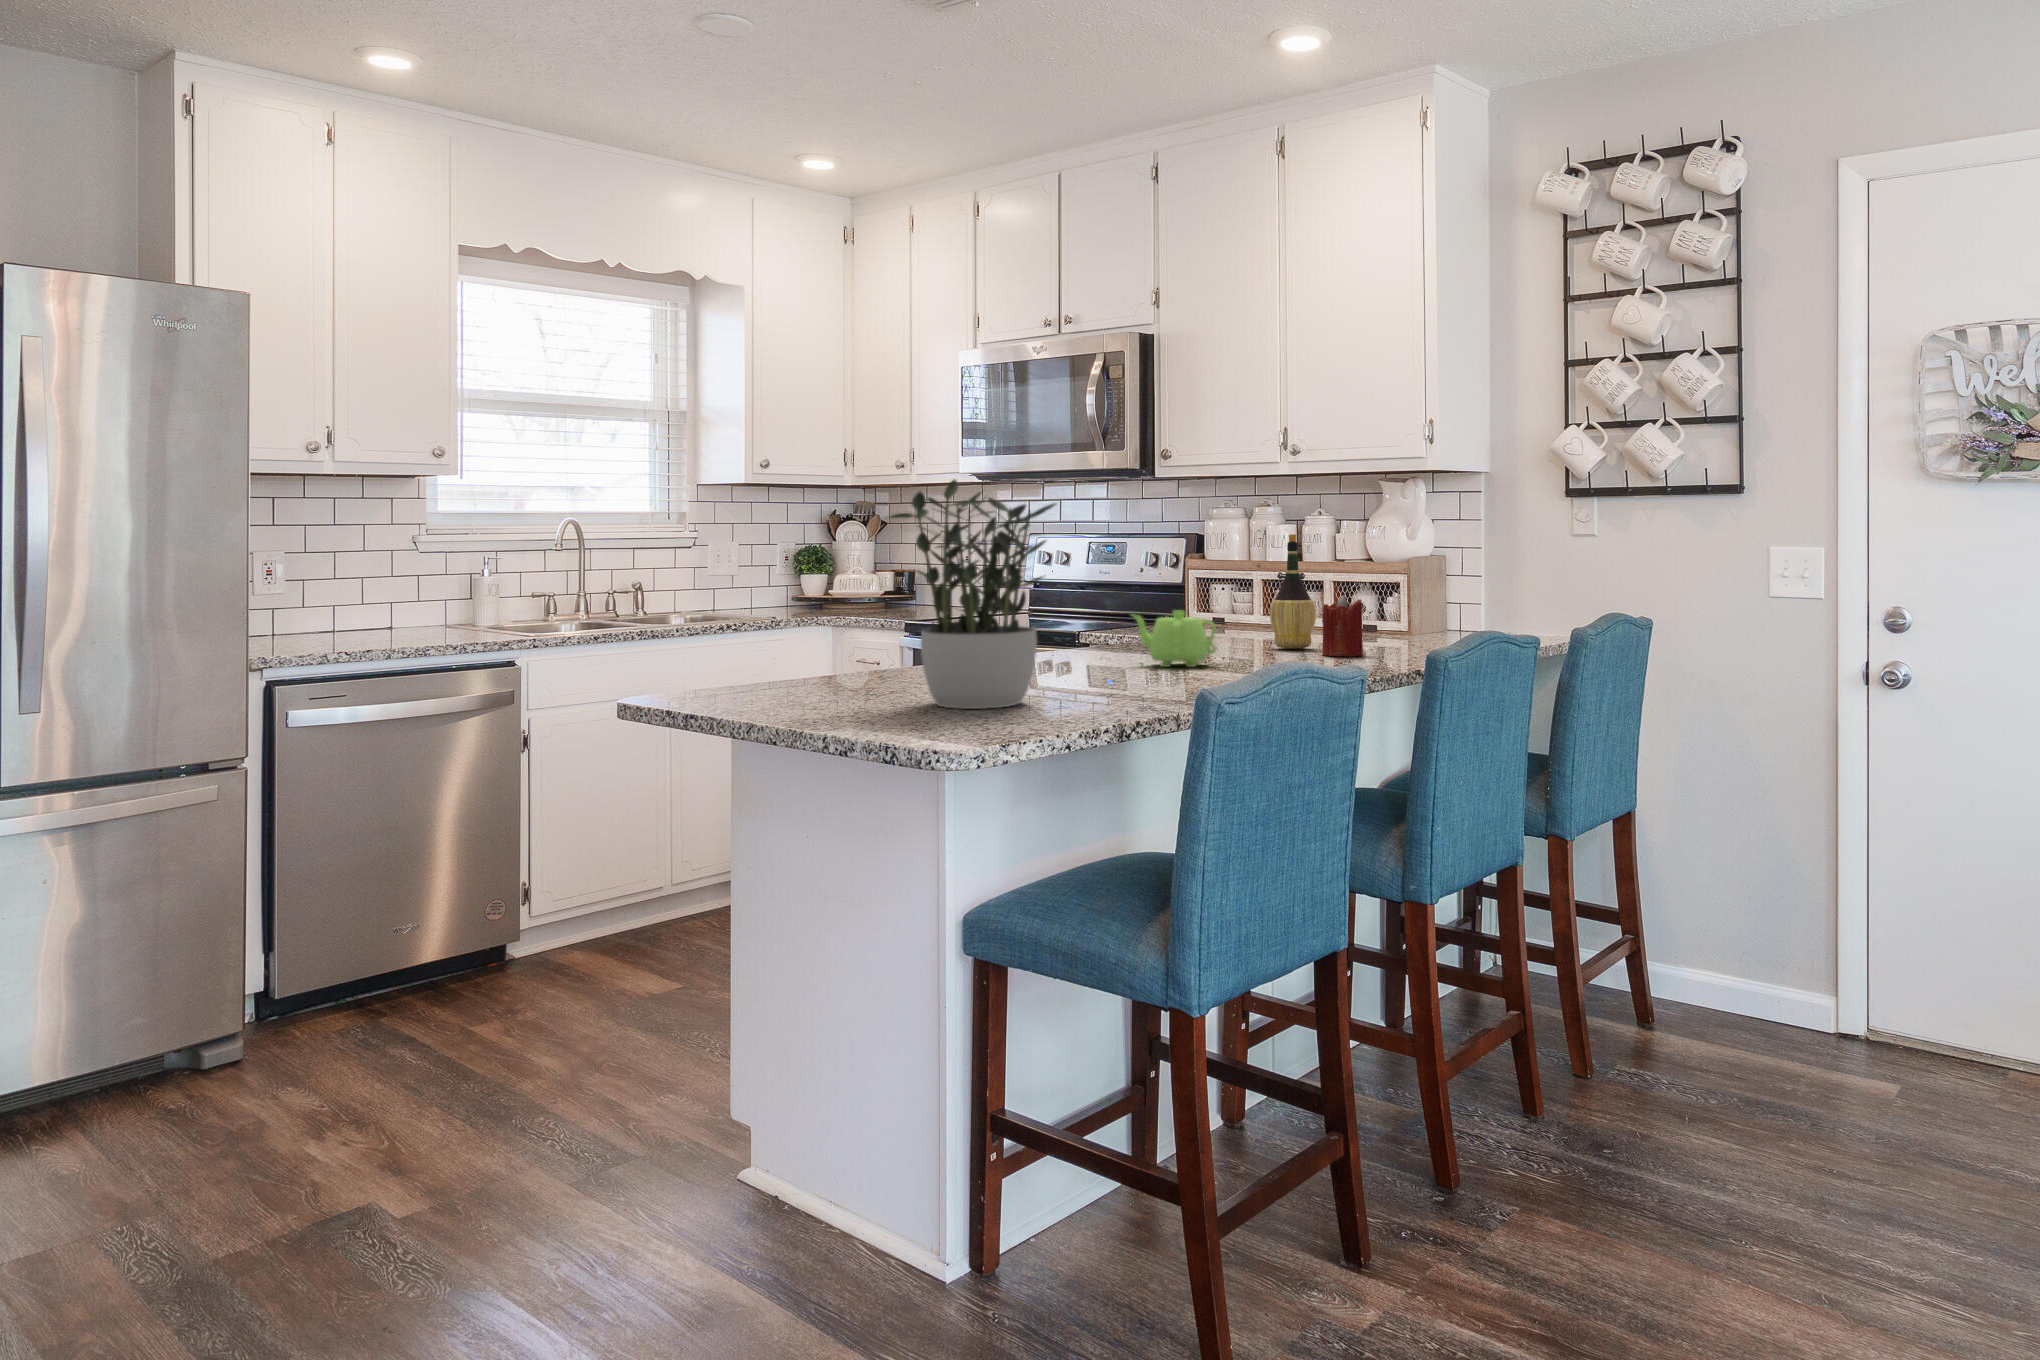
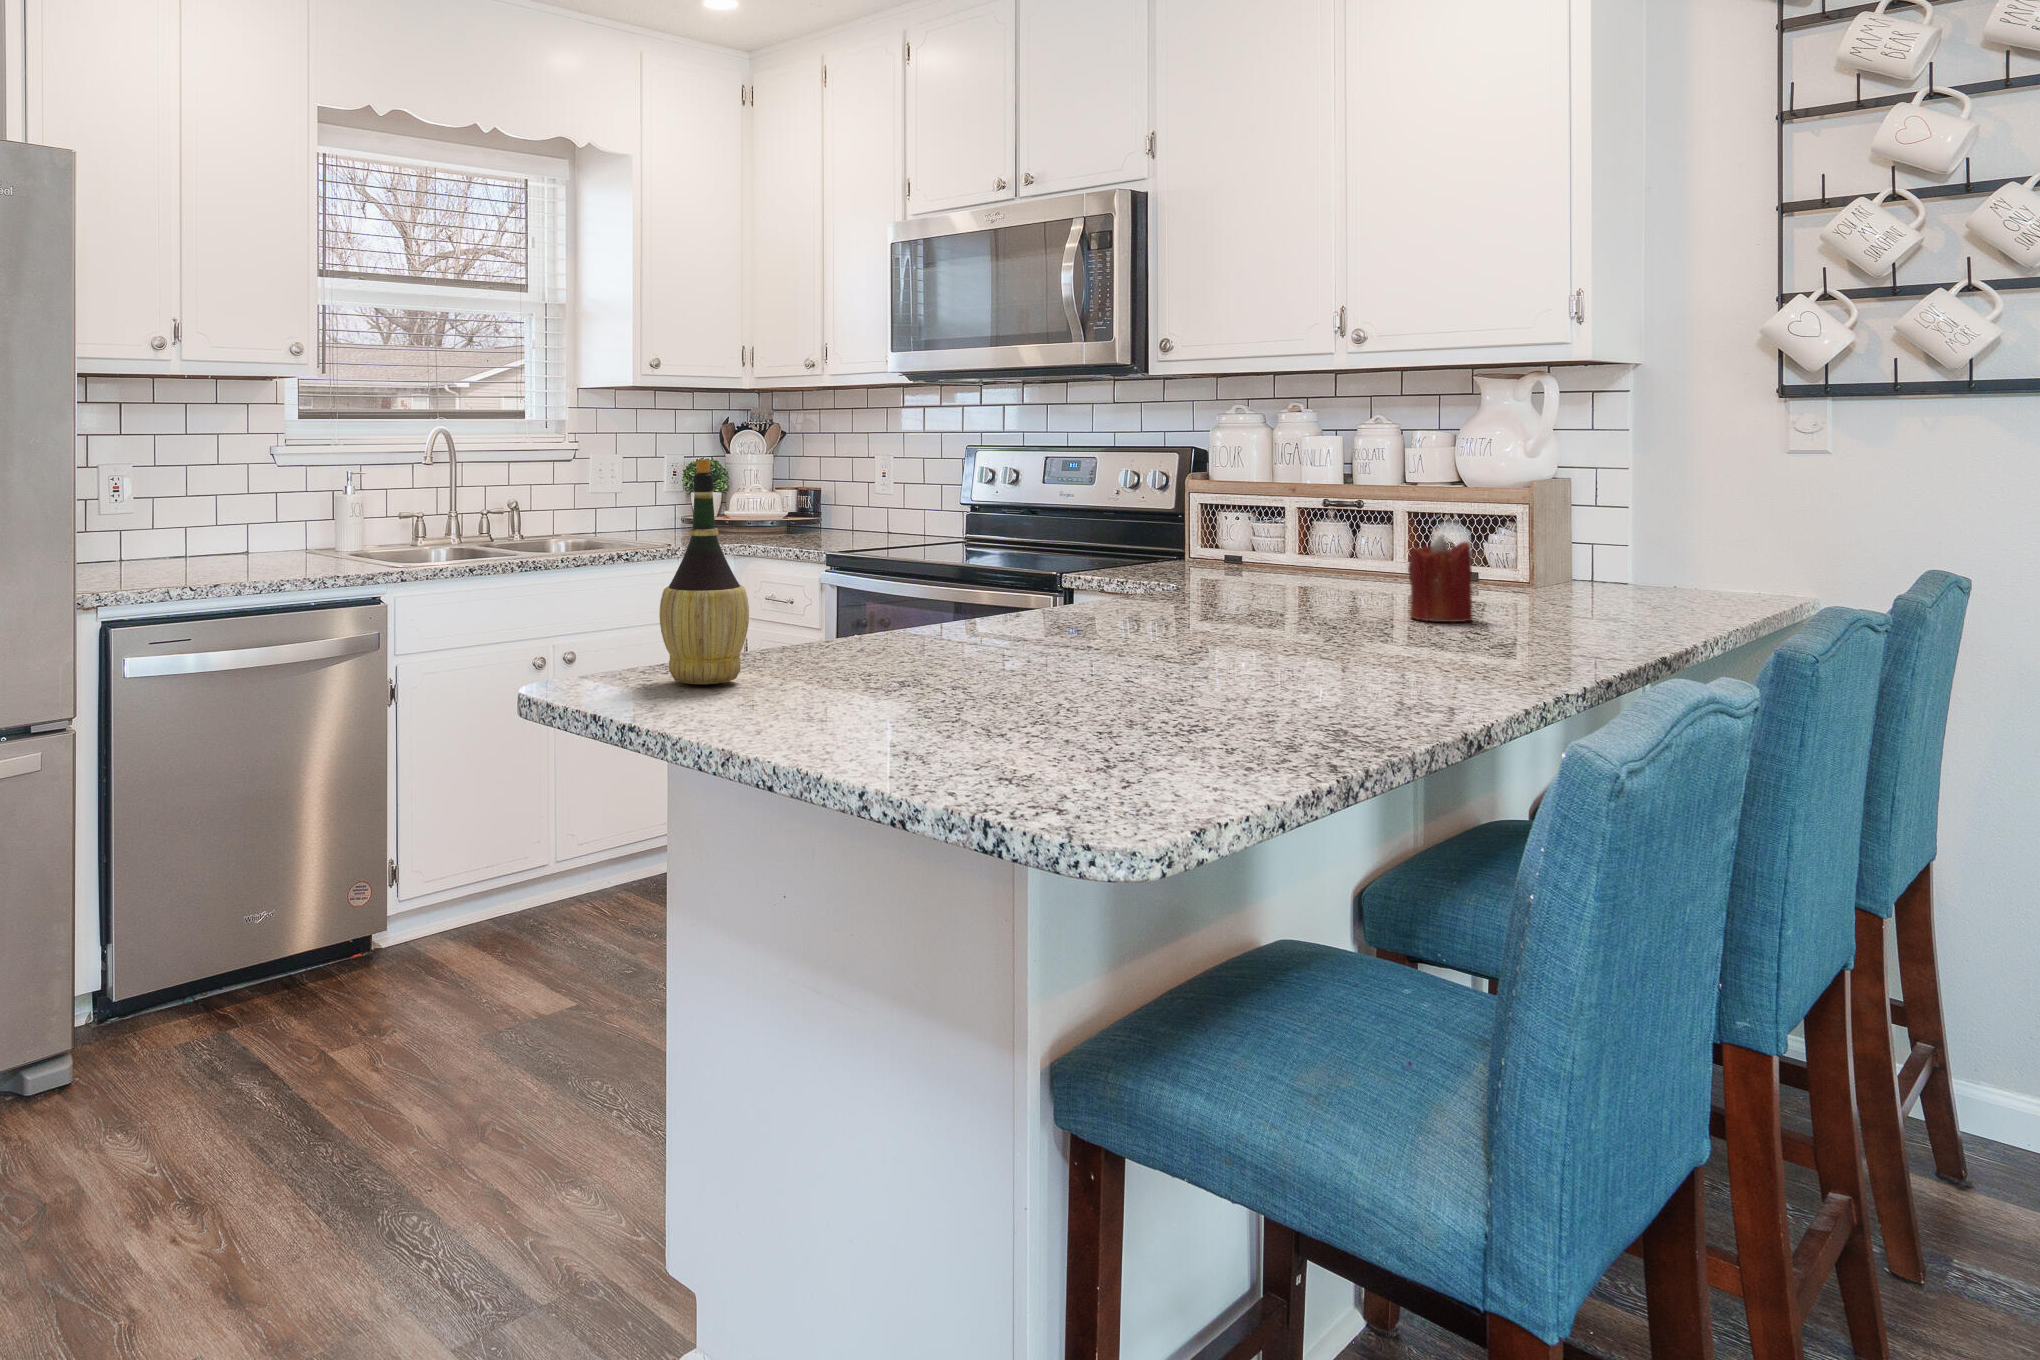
potted plant: present [890,479,1055,709] -> none [840,379,1085,721]
wine bottle: present [1270,534,1316,649] -> present [659,459,749,684]
teapot: present [1133,611,1216,667] -> none [1147,558,1274,639]

